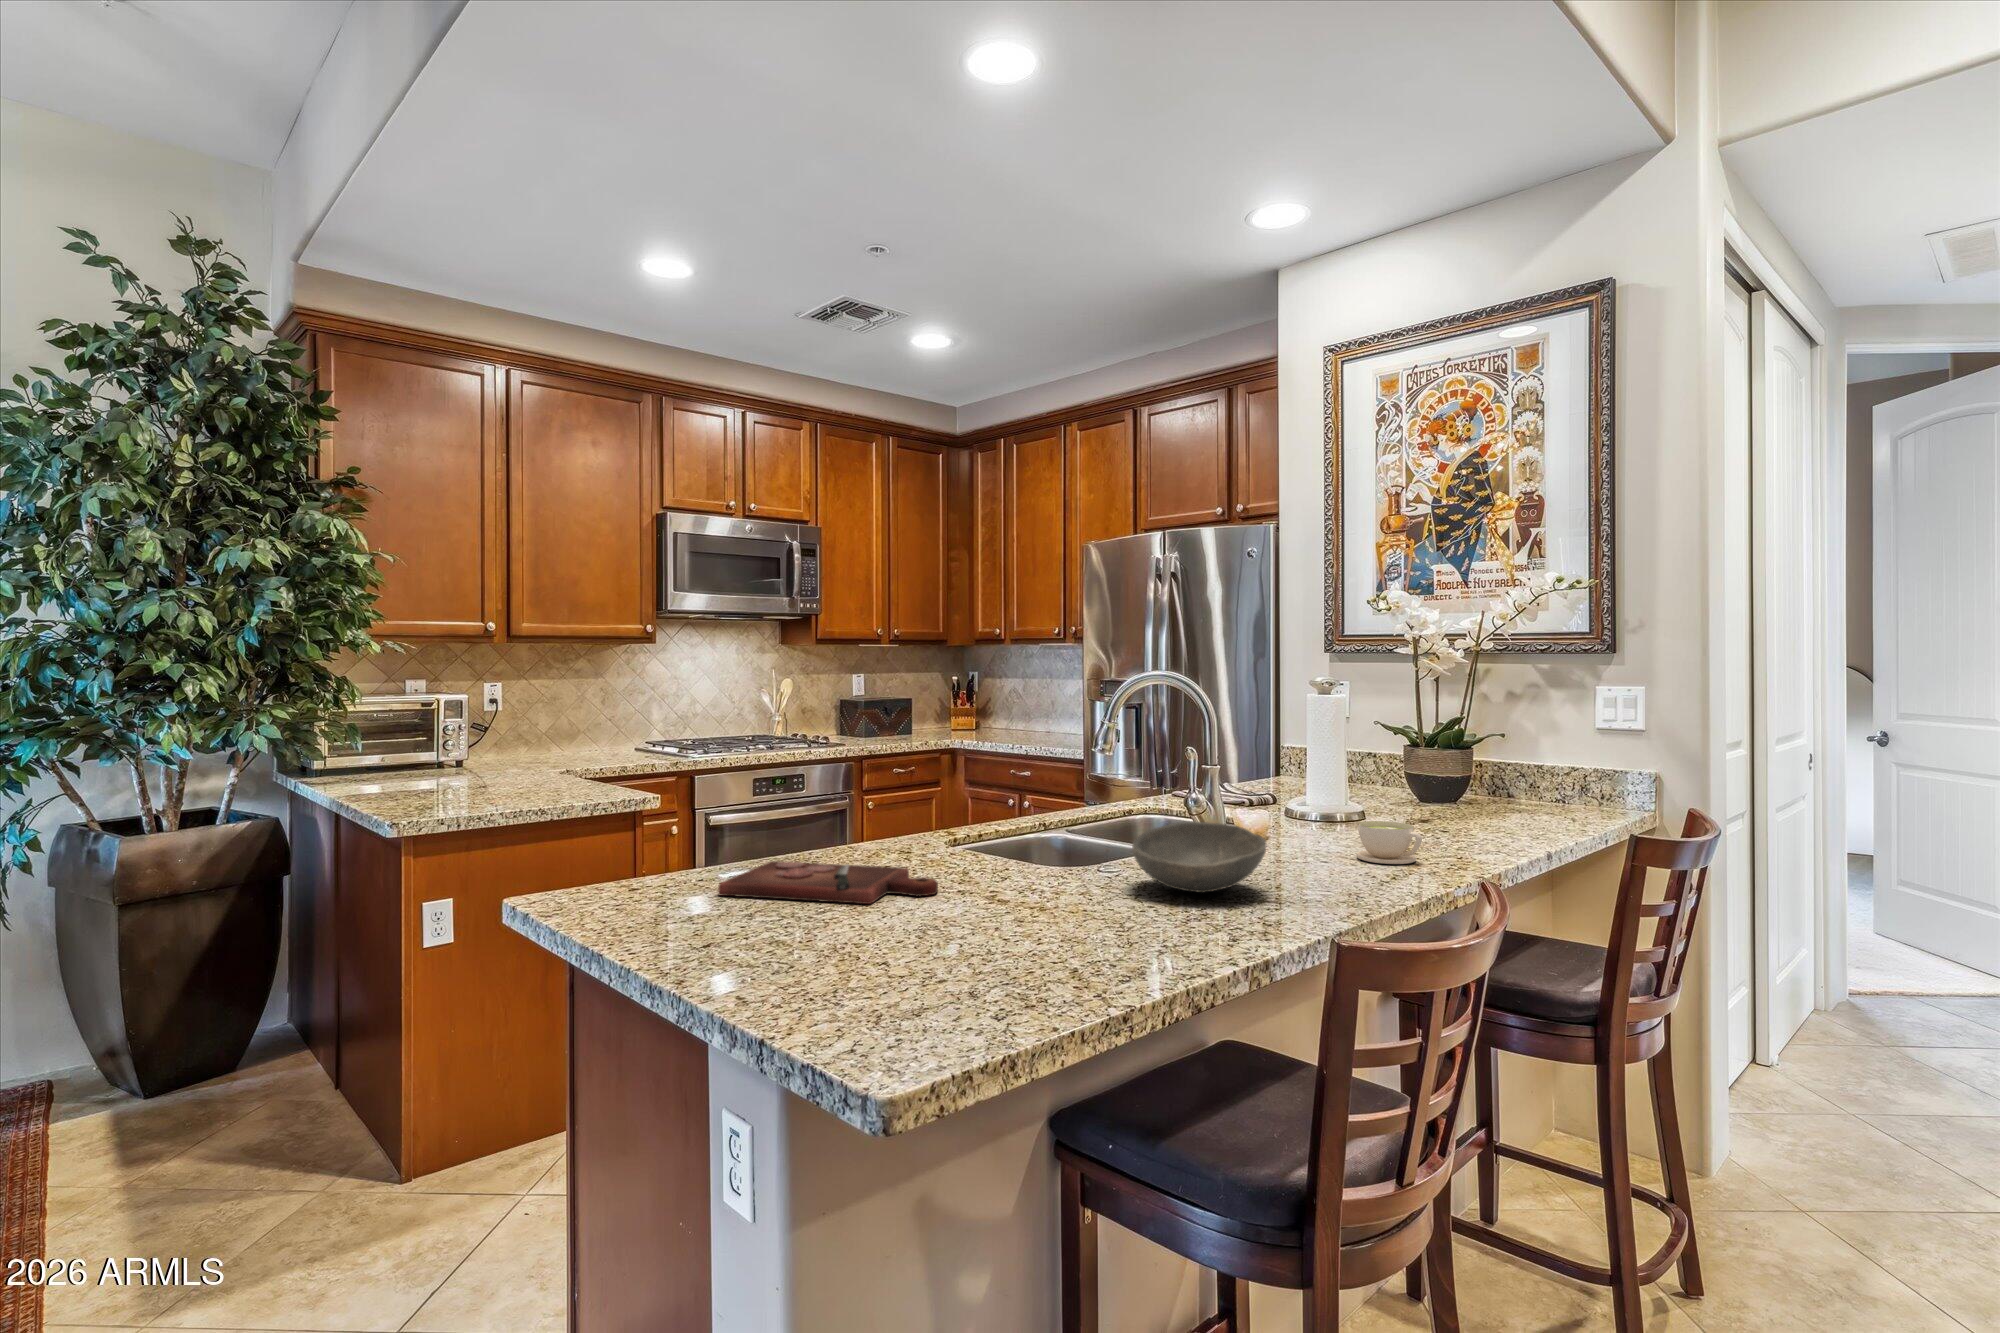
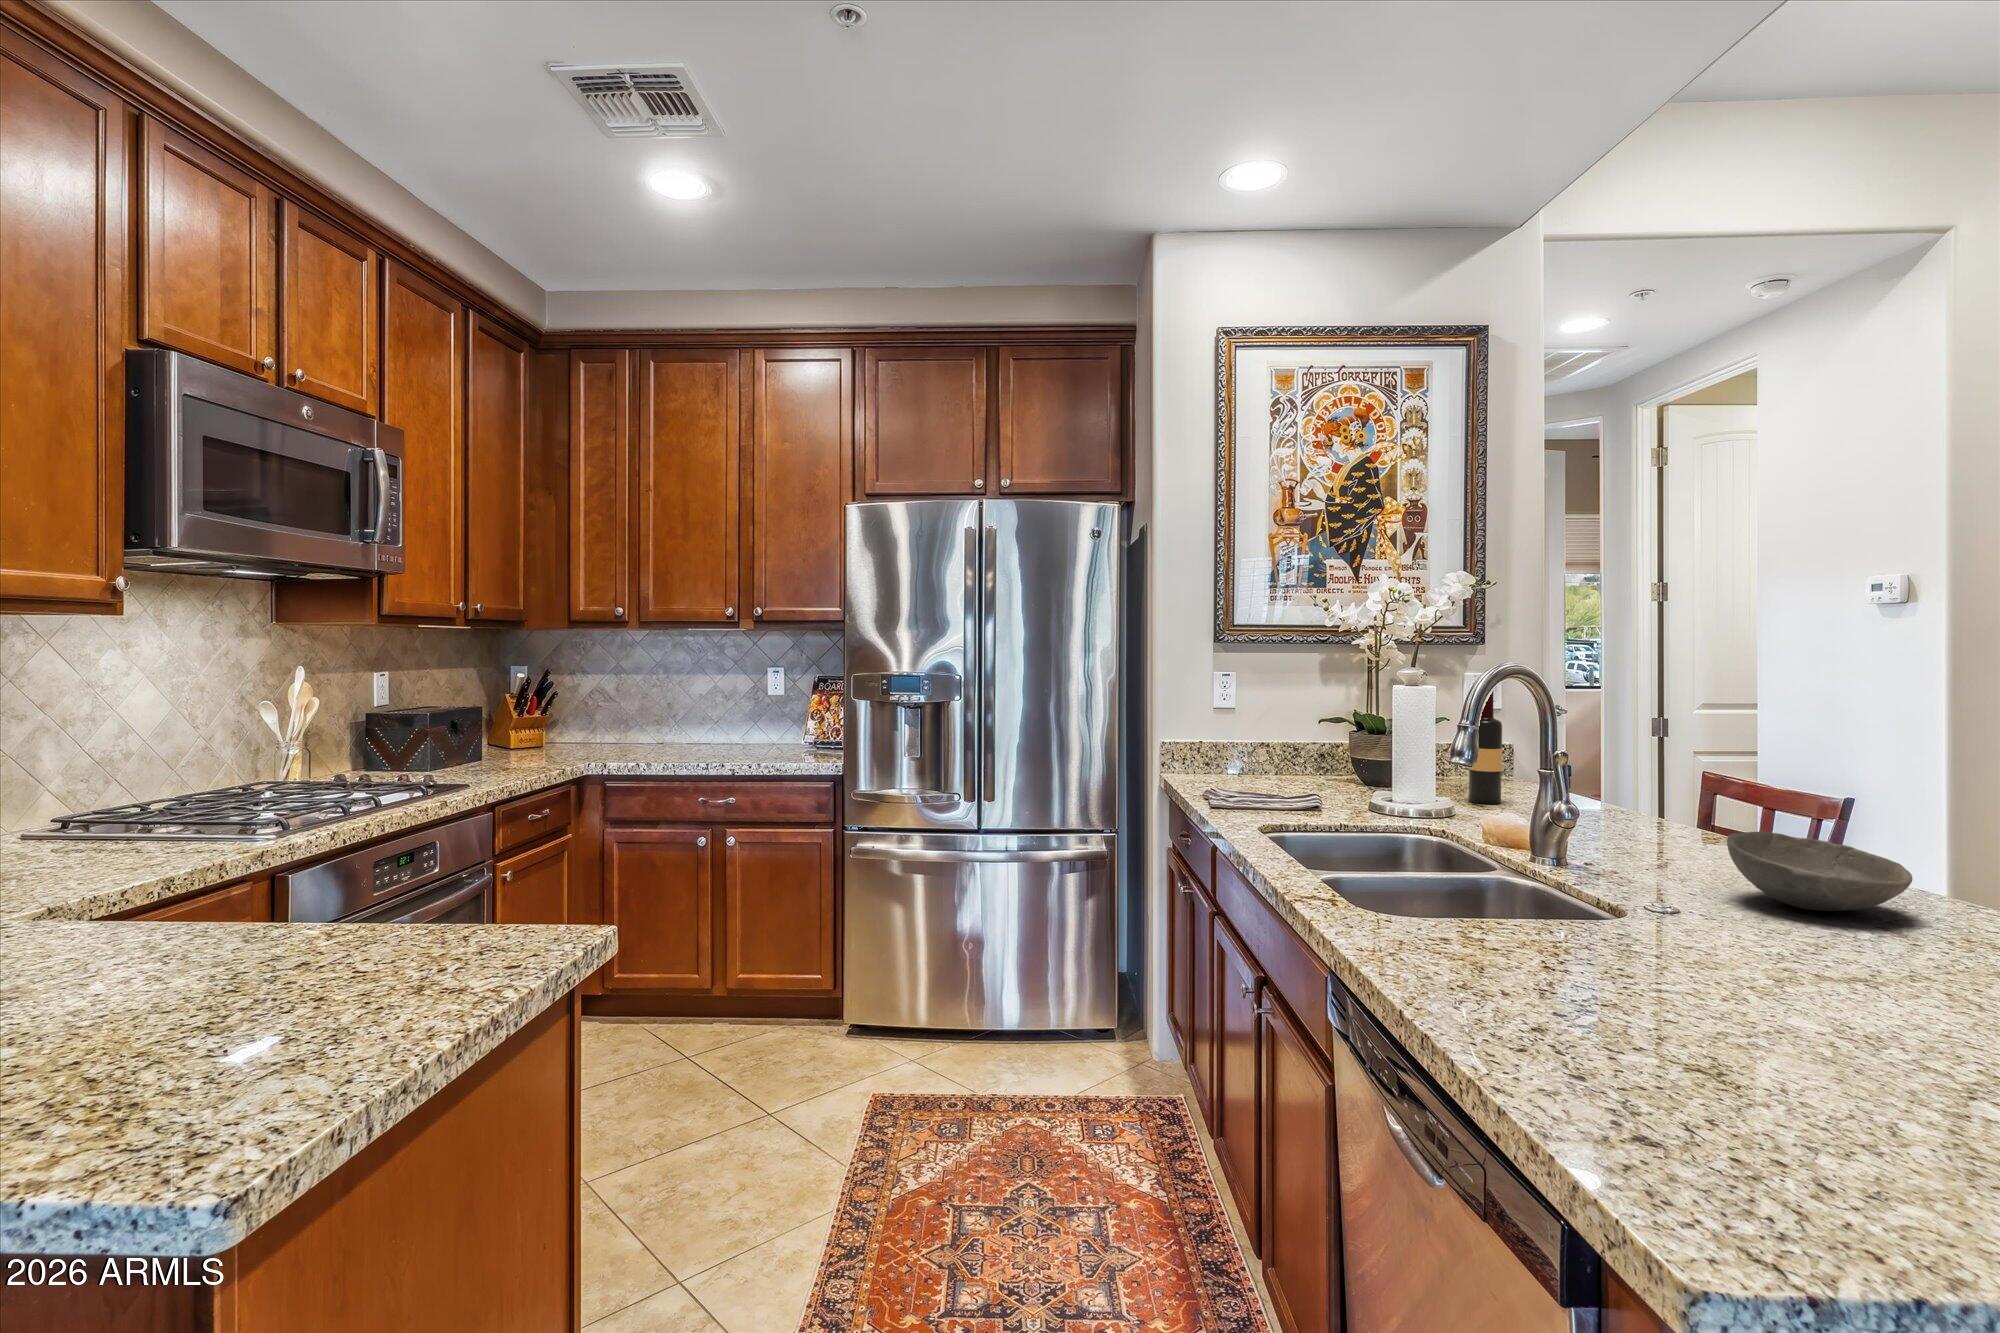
wine bottle: none [1424,693,1458,824] -> present [1469,692,1502,804]
coffee cup: present [1356,821,1422,864] -> none [1639,808,1706,849]
cutting board: present [718,861,938,904] -> none [1561,955,1867,1073]

